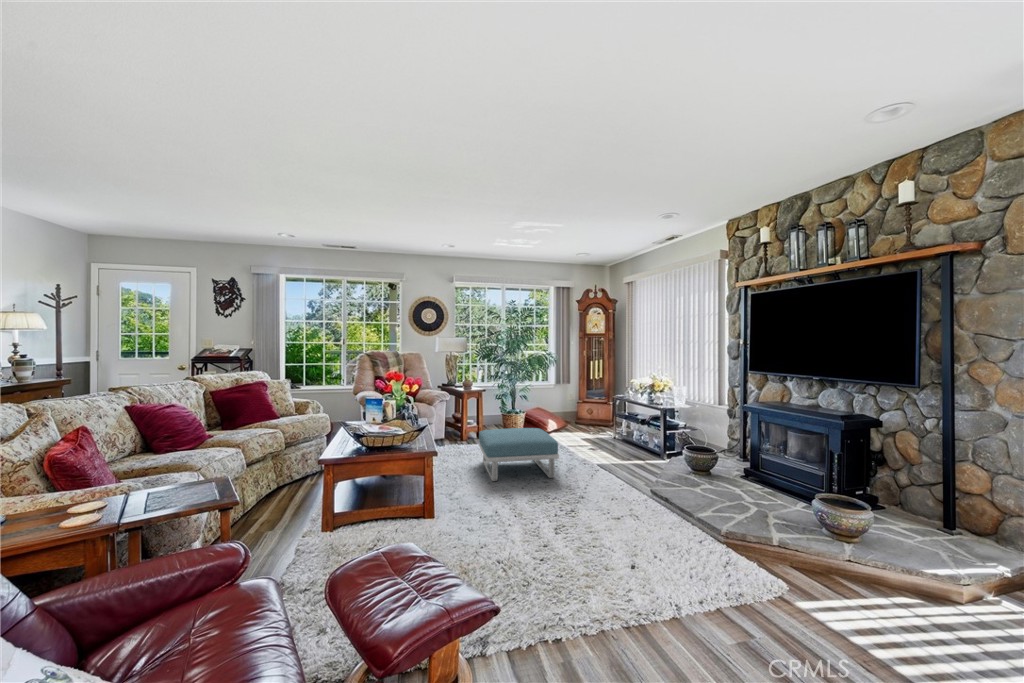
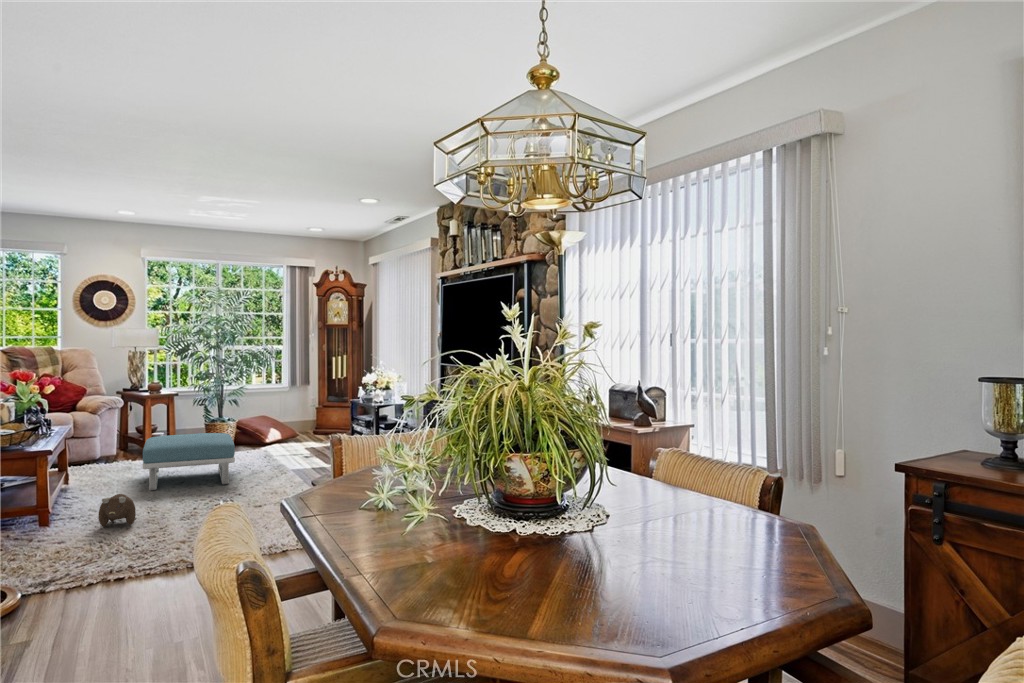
plush toy: none [476,497,507,529] -> present [98,494,136,527]

